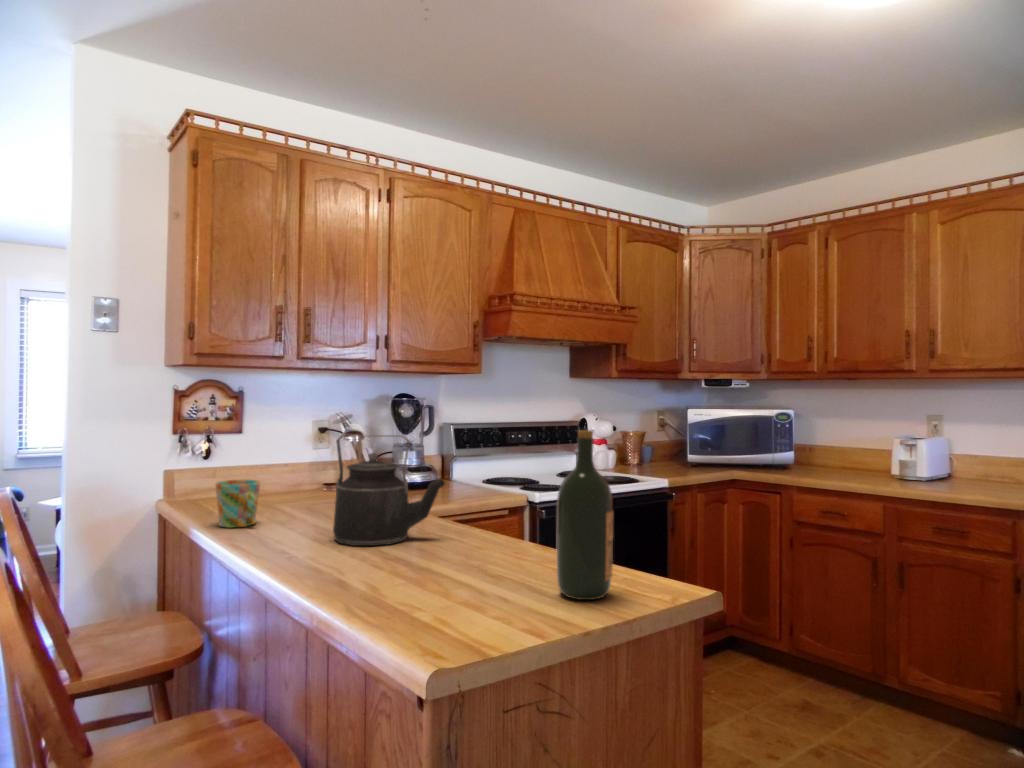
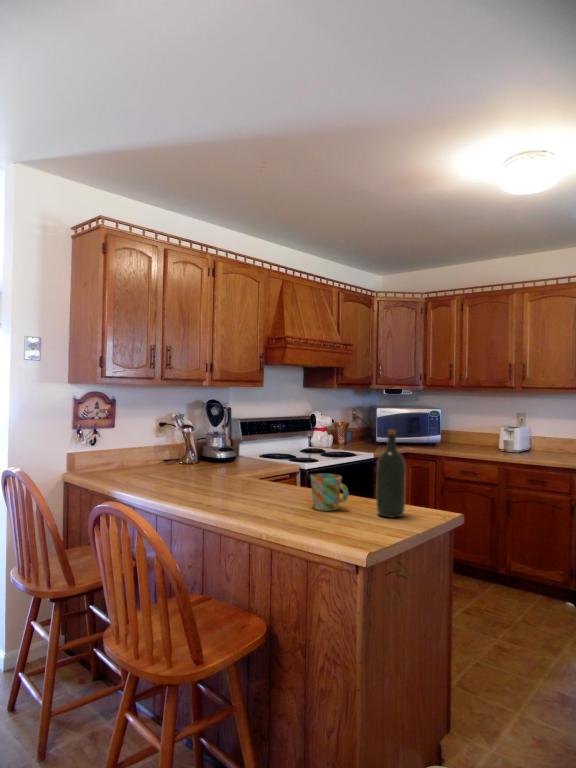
kettle: present [333,435,445,546] -> none [219,430,284,496]
mug: present [216,480,260,528] -> present [311,474,349,511]

